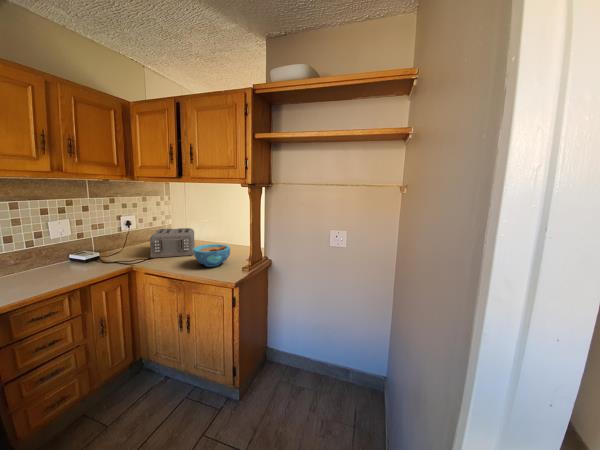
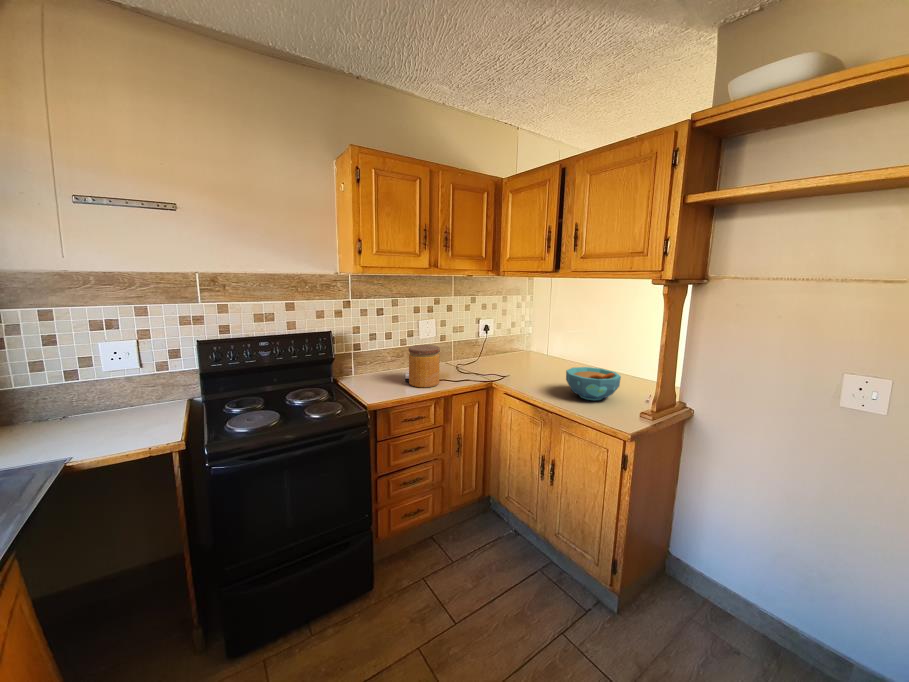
toaster: present [150,228,195,258] -> none [510,338,564,379]
jar: none [30,242,75,284] -> present [409,345,440,387]

